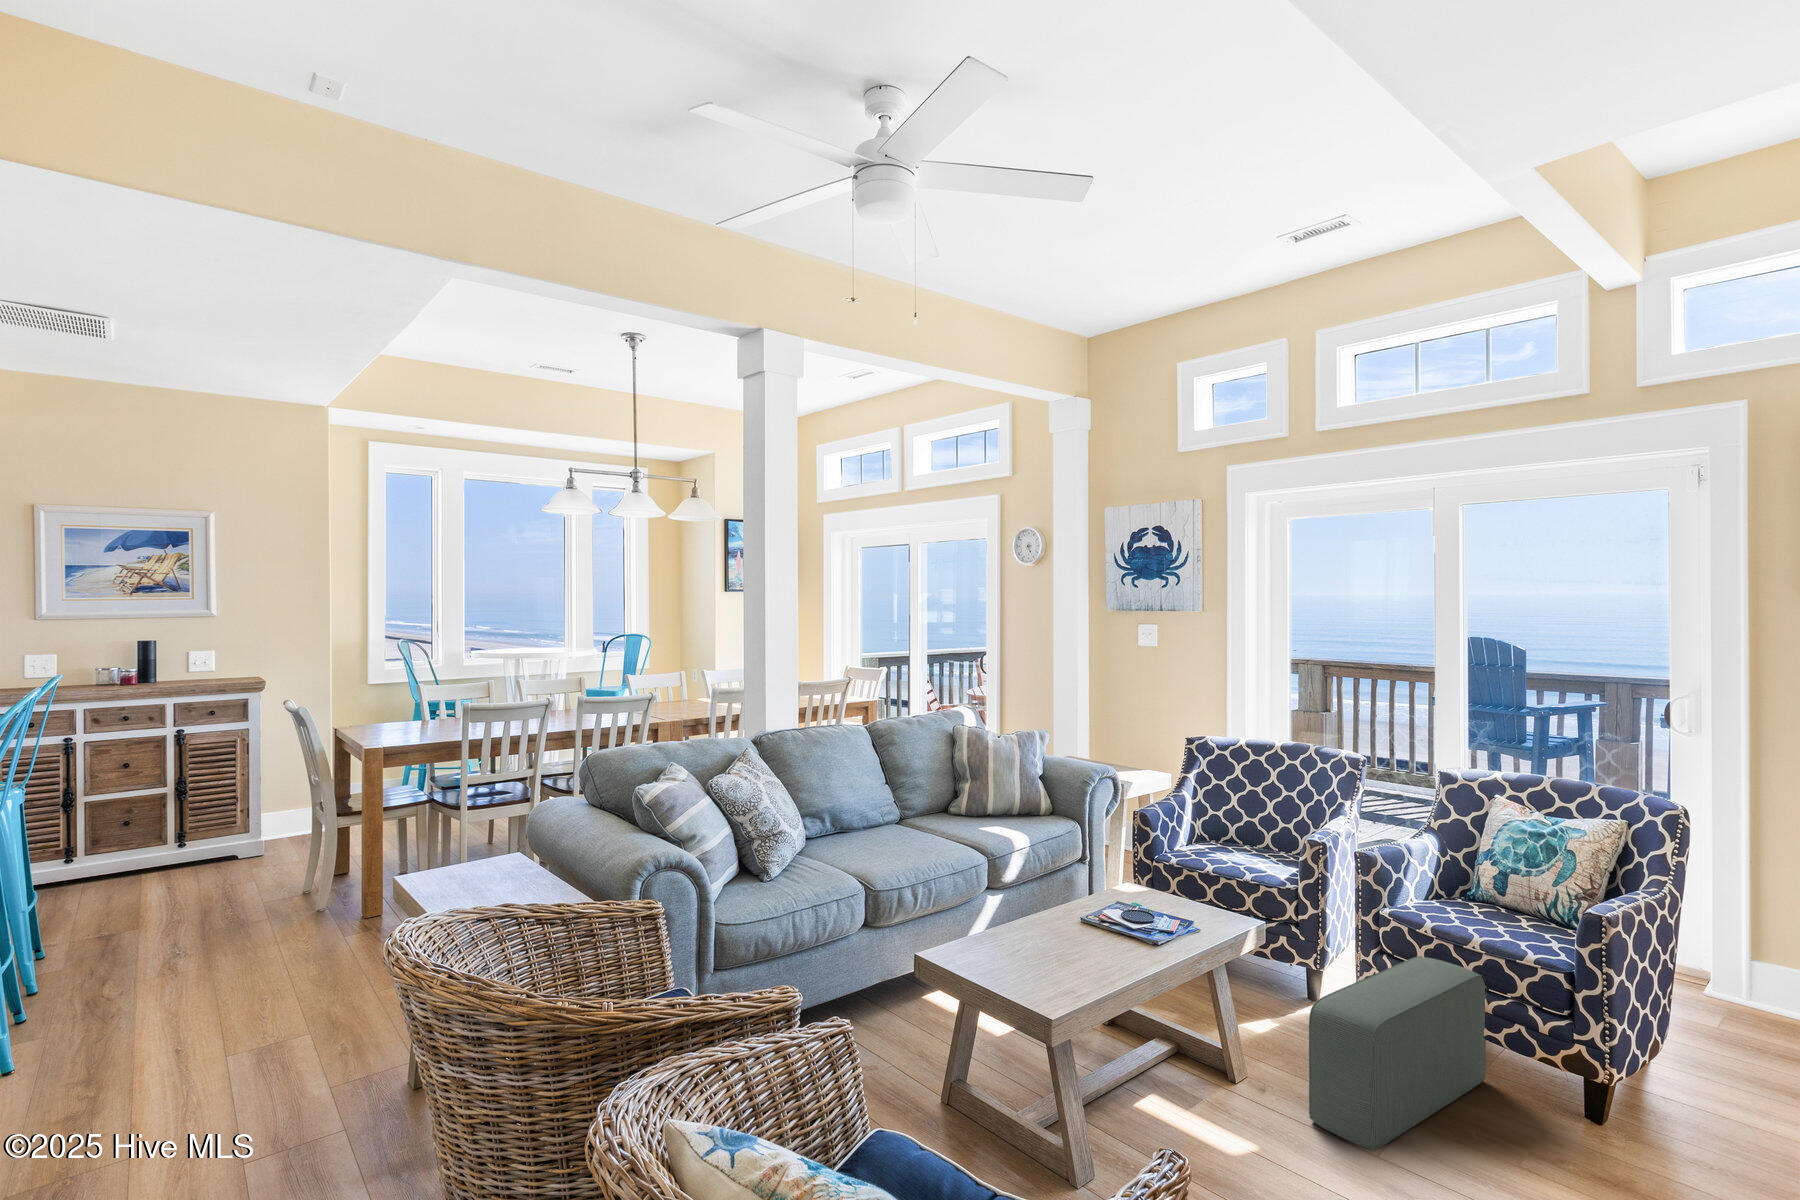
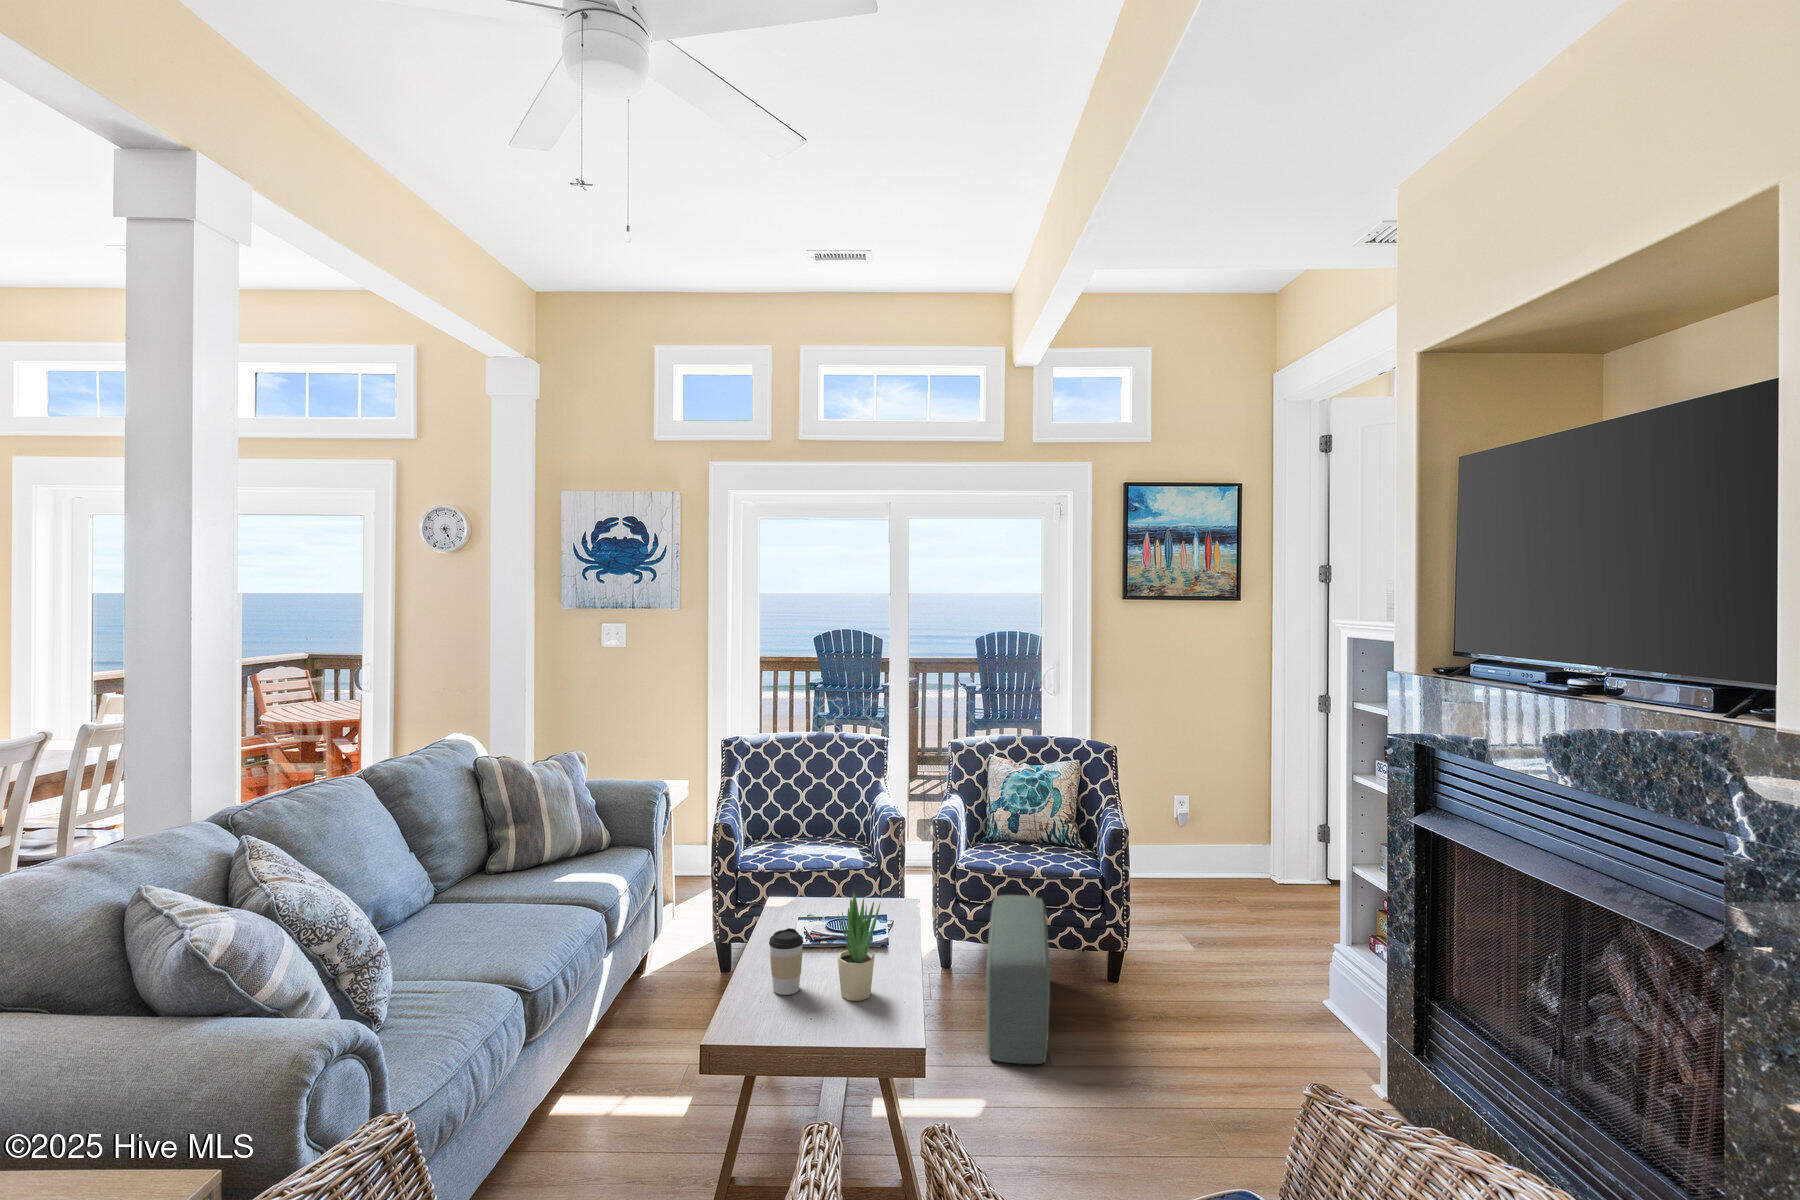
potted plant: none [1070,862,1114,973] -> present [838,890,880,1001]
coffee cup: none [1024,890,1056,950] -> present [769,928,803,995]

